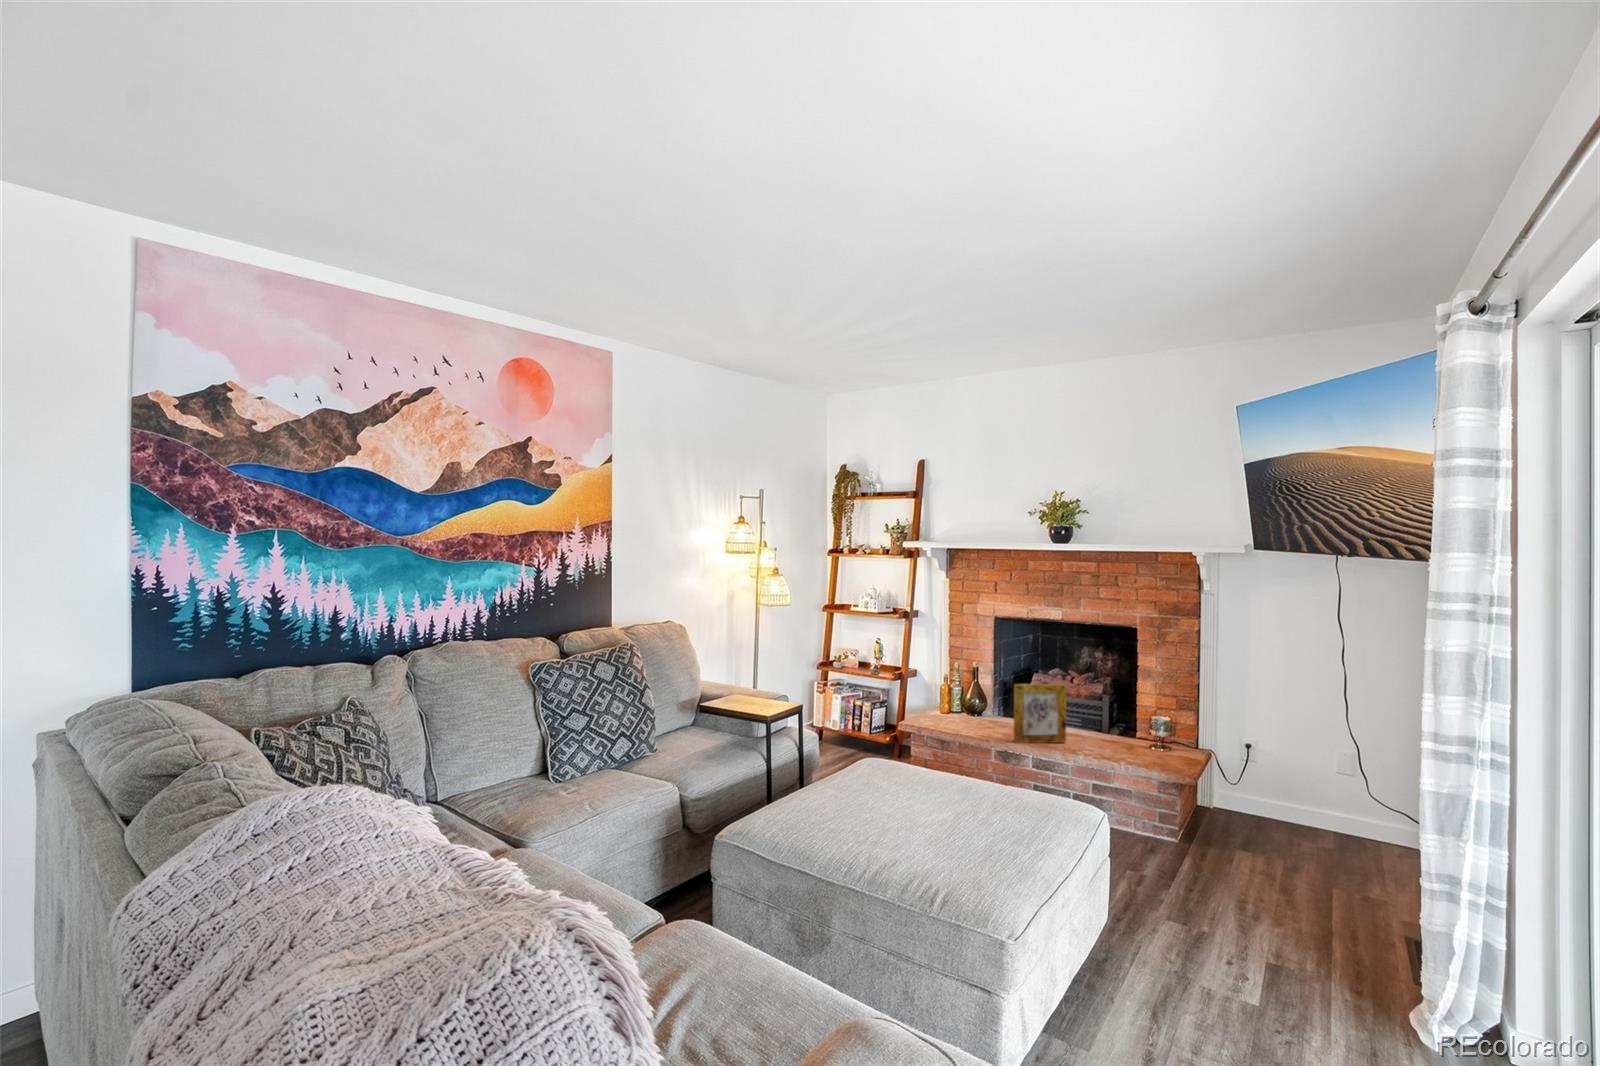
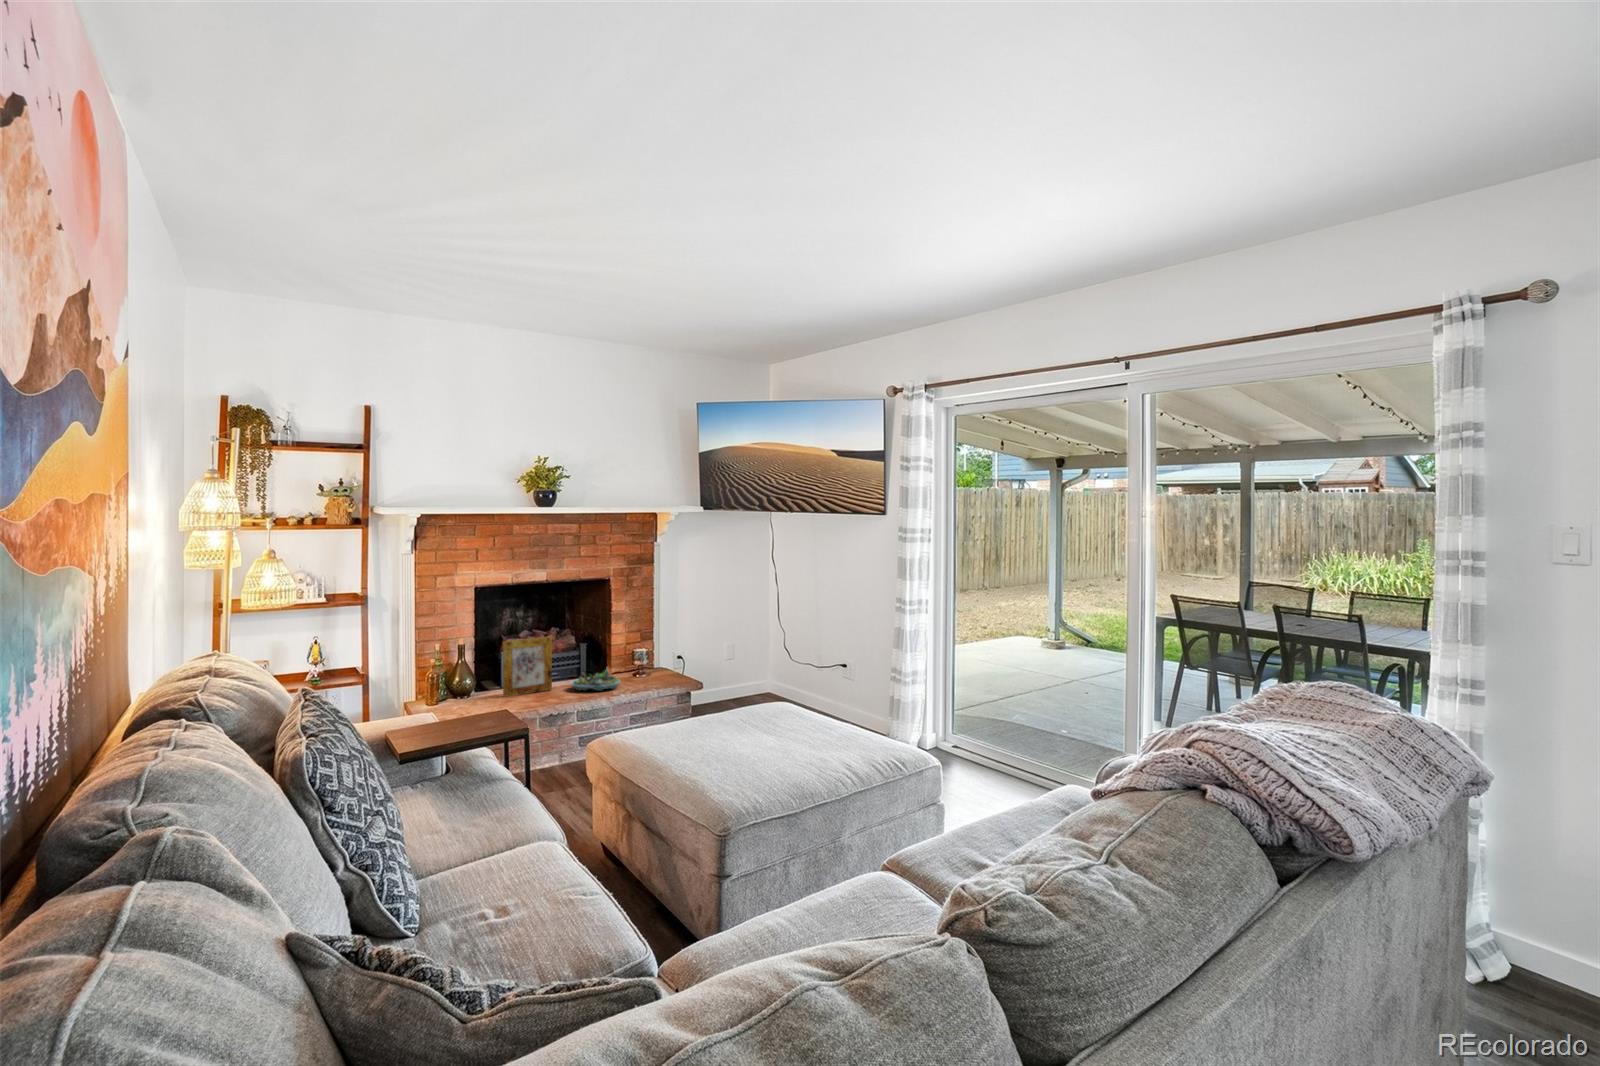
succulent planter: none [1087,727,1147,755] -> present [571,667,620,691]

